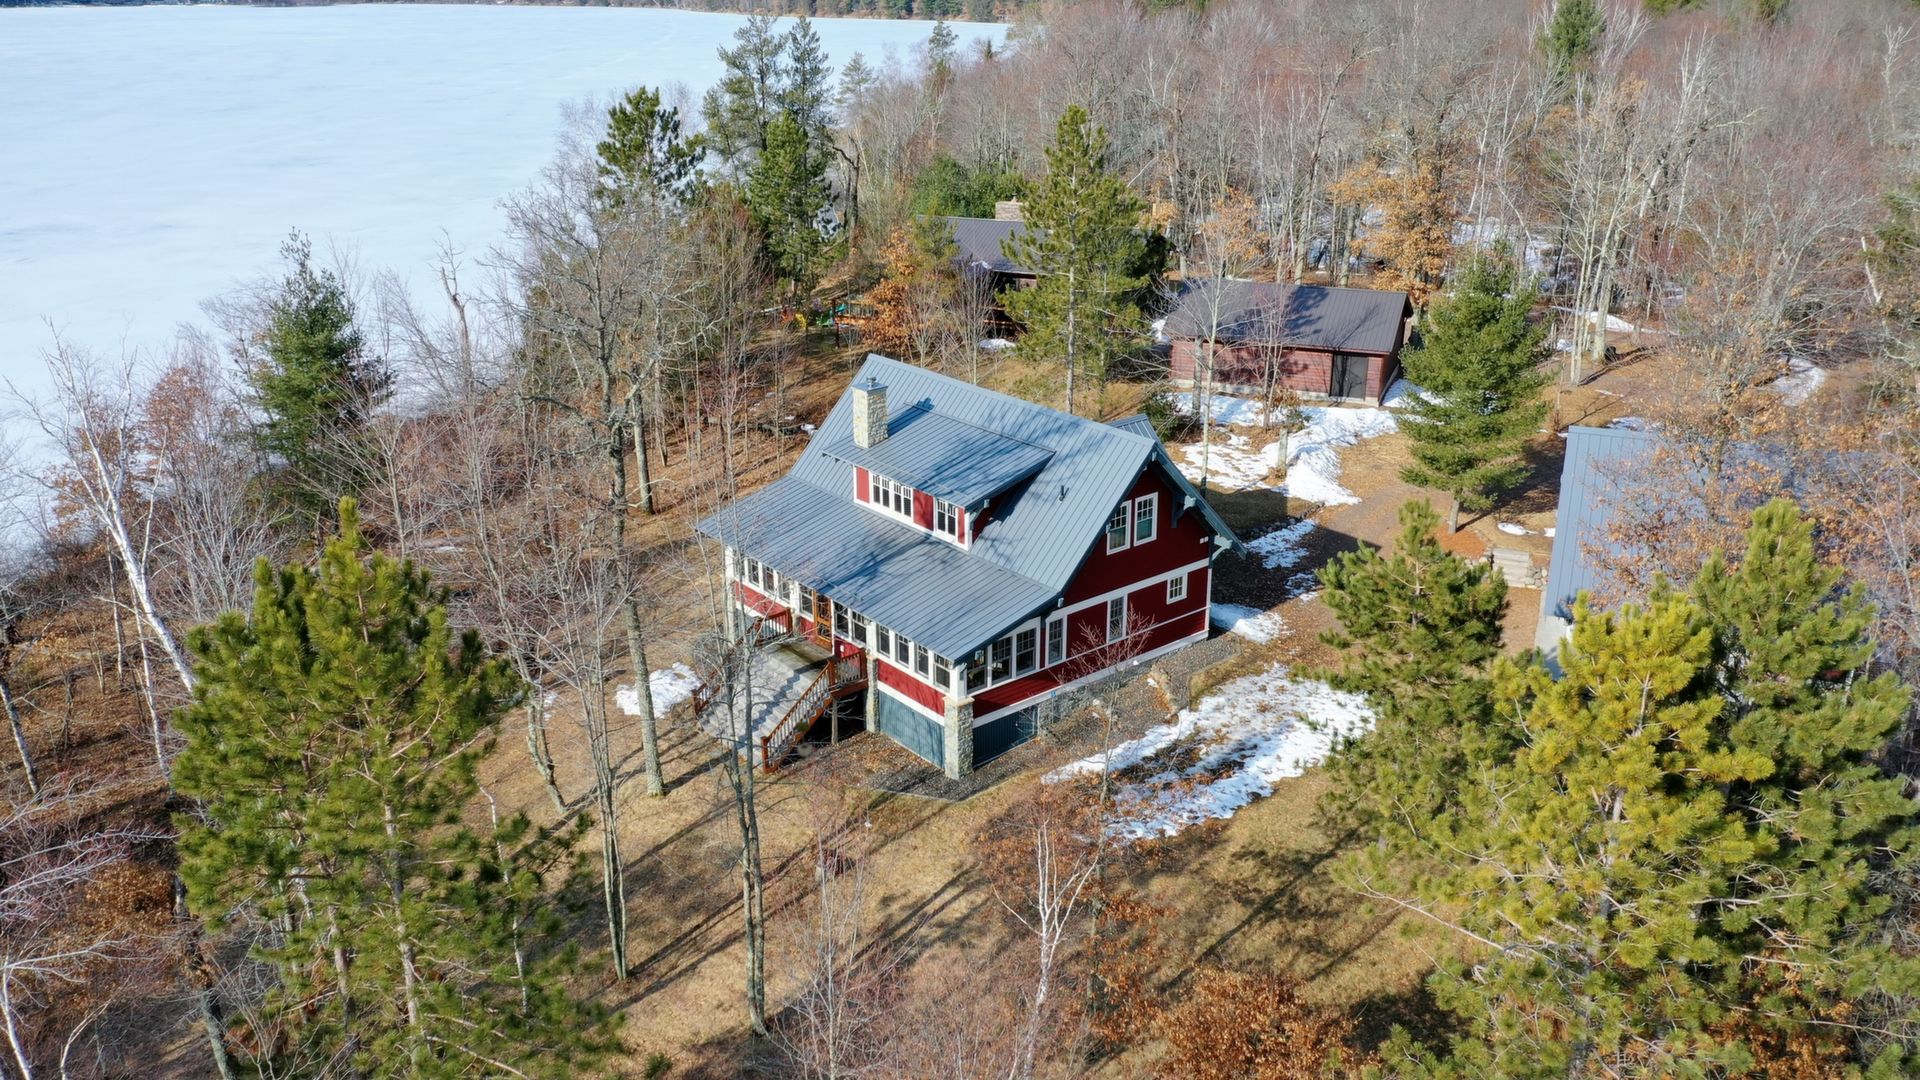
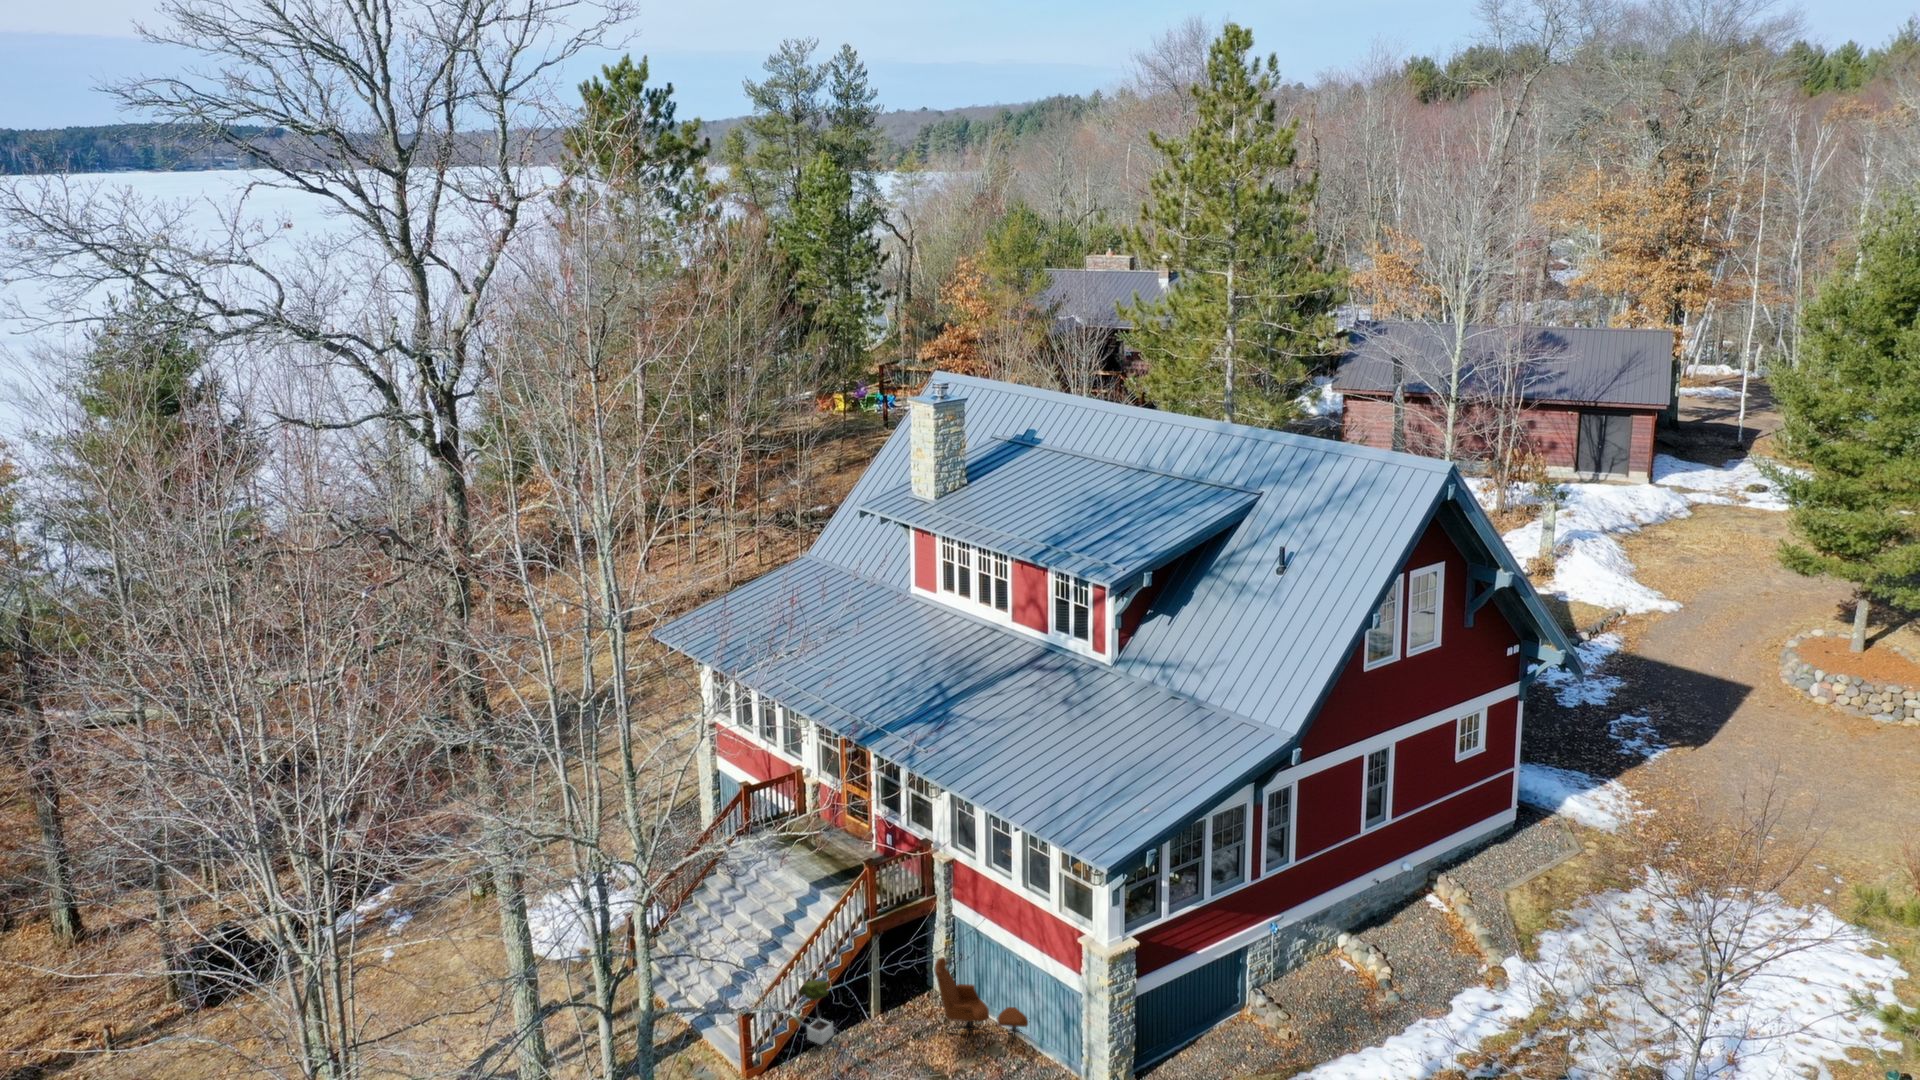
lounge chair: none [867,710,919,755] -> present [935,957,1030,1041]

